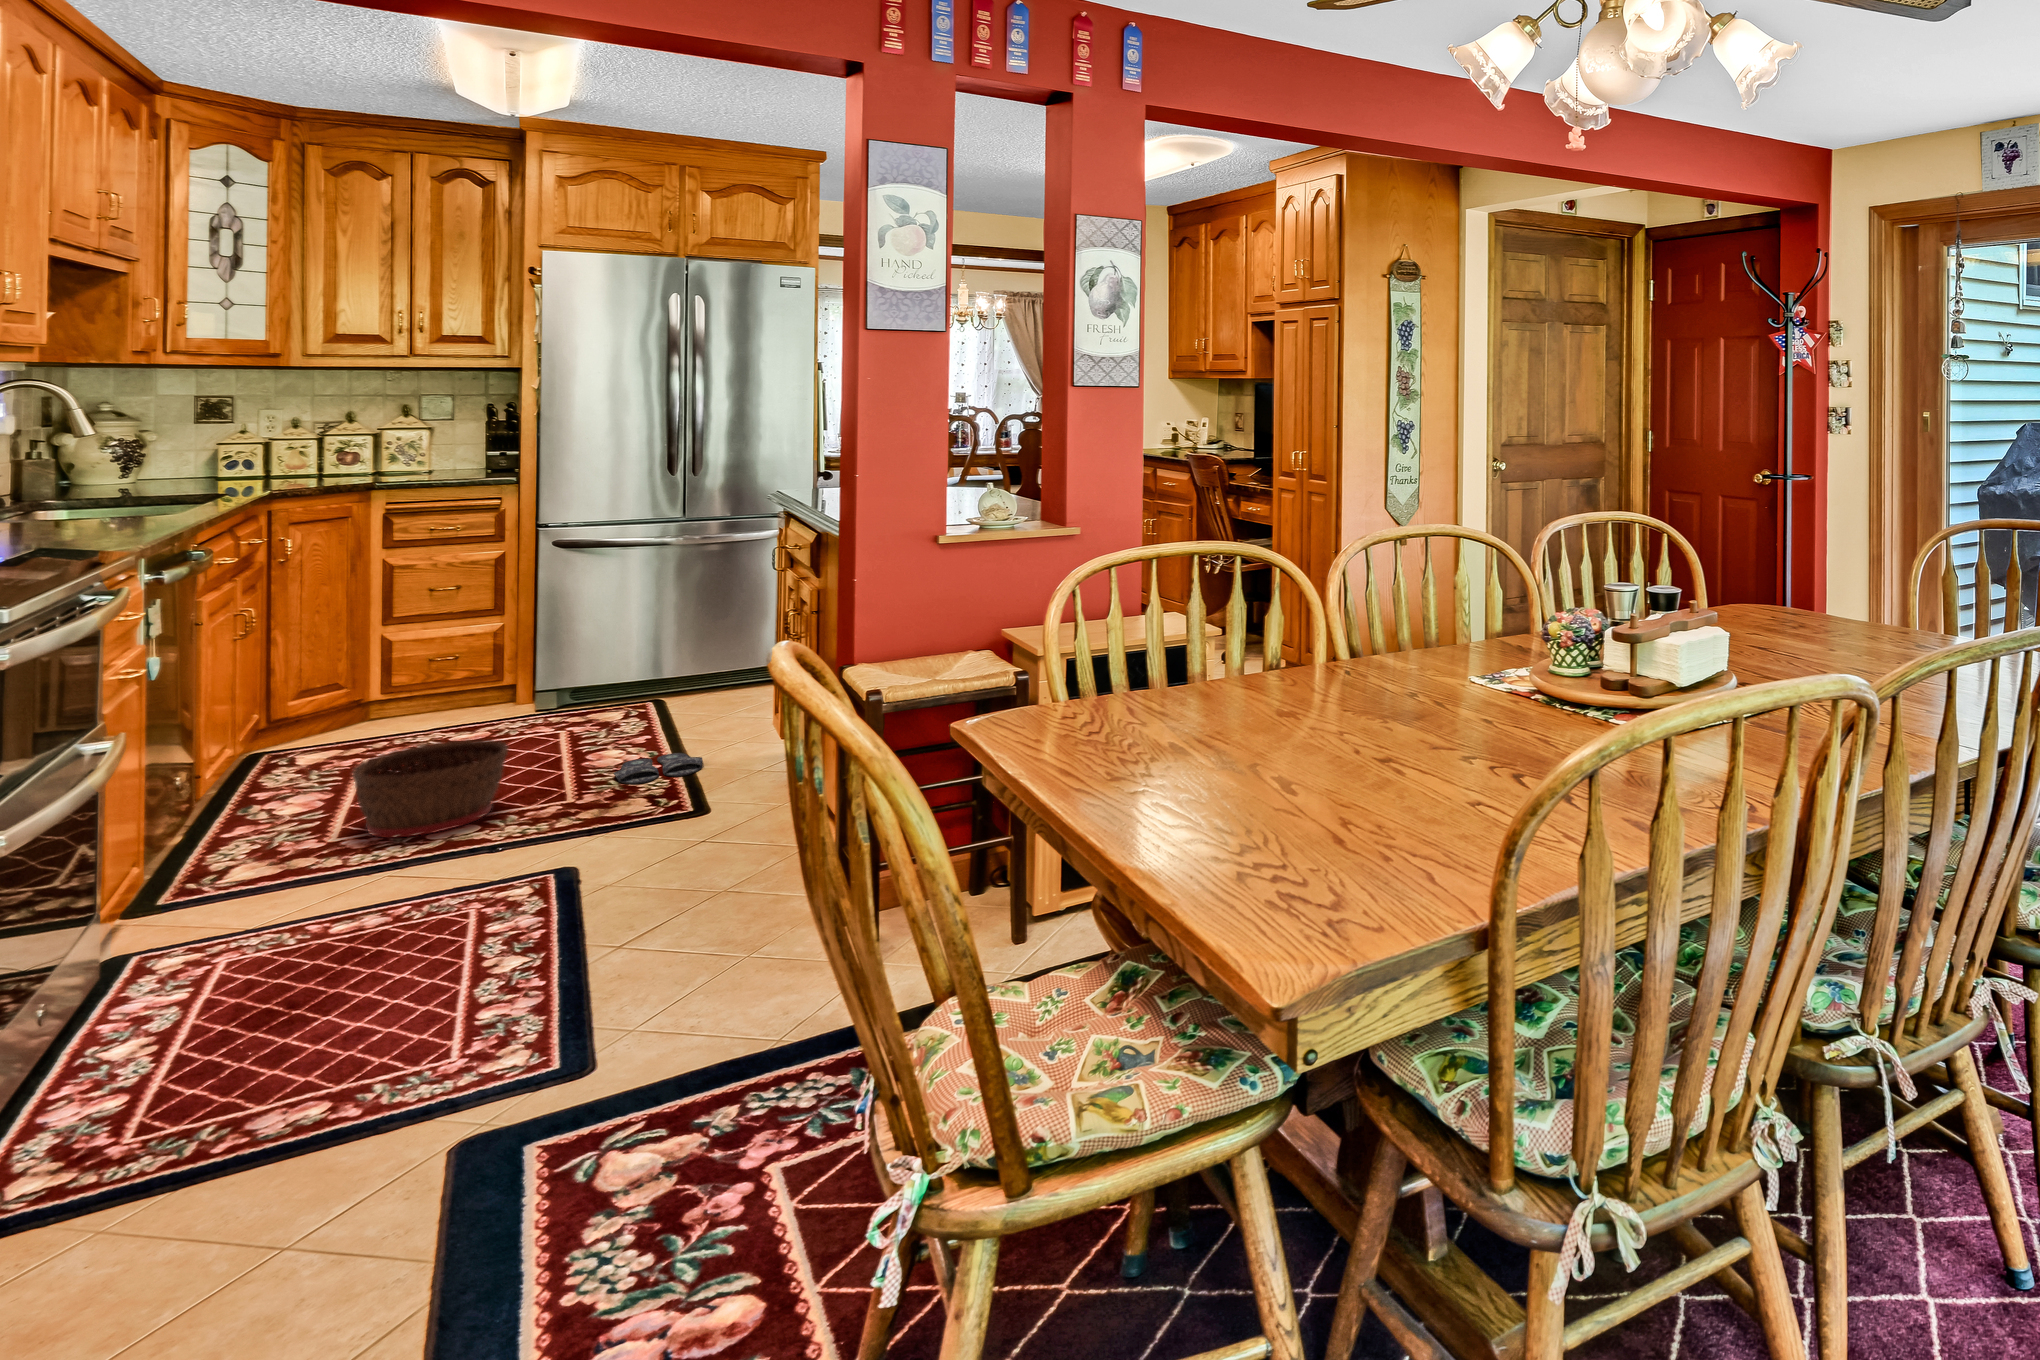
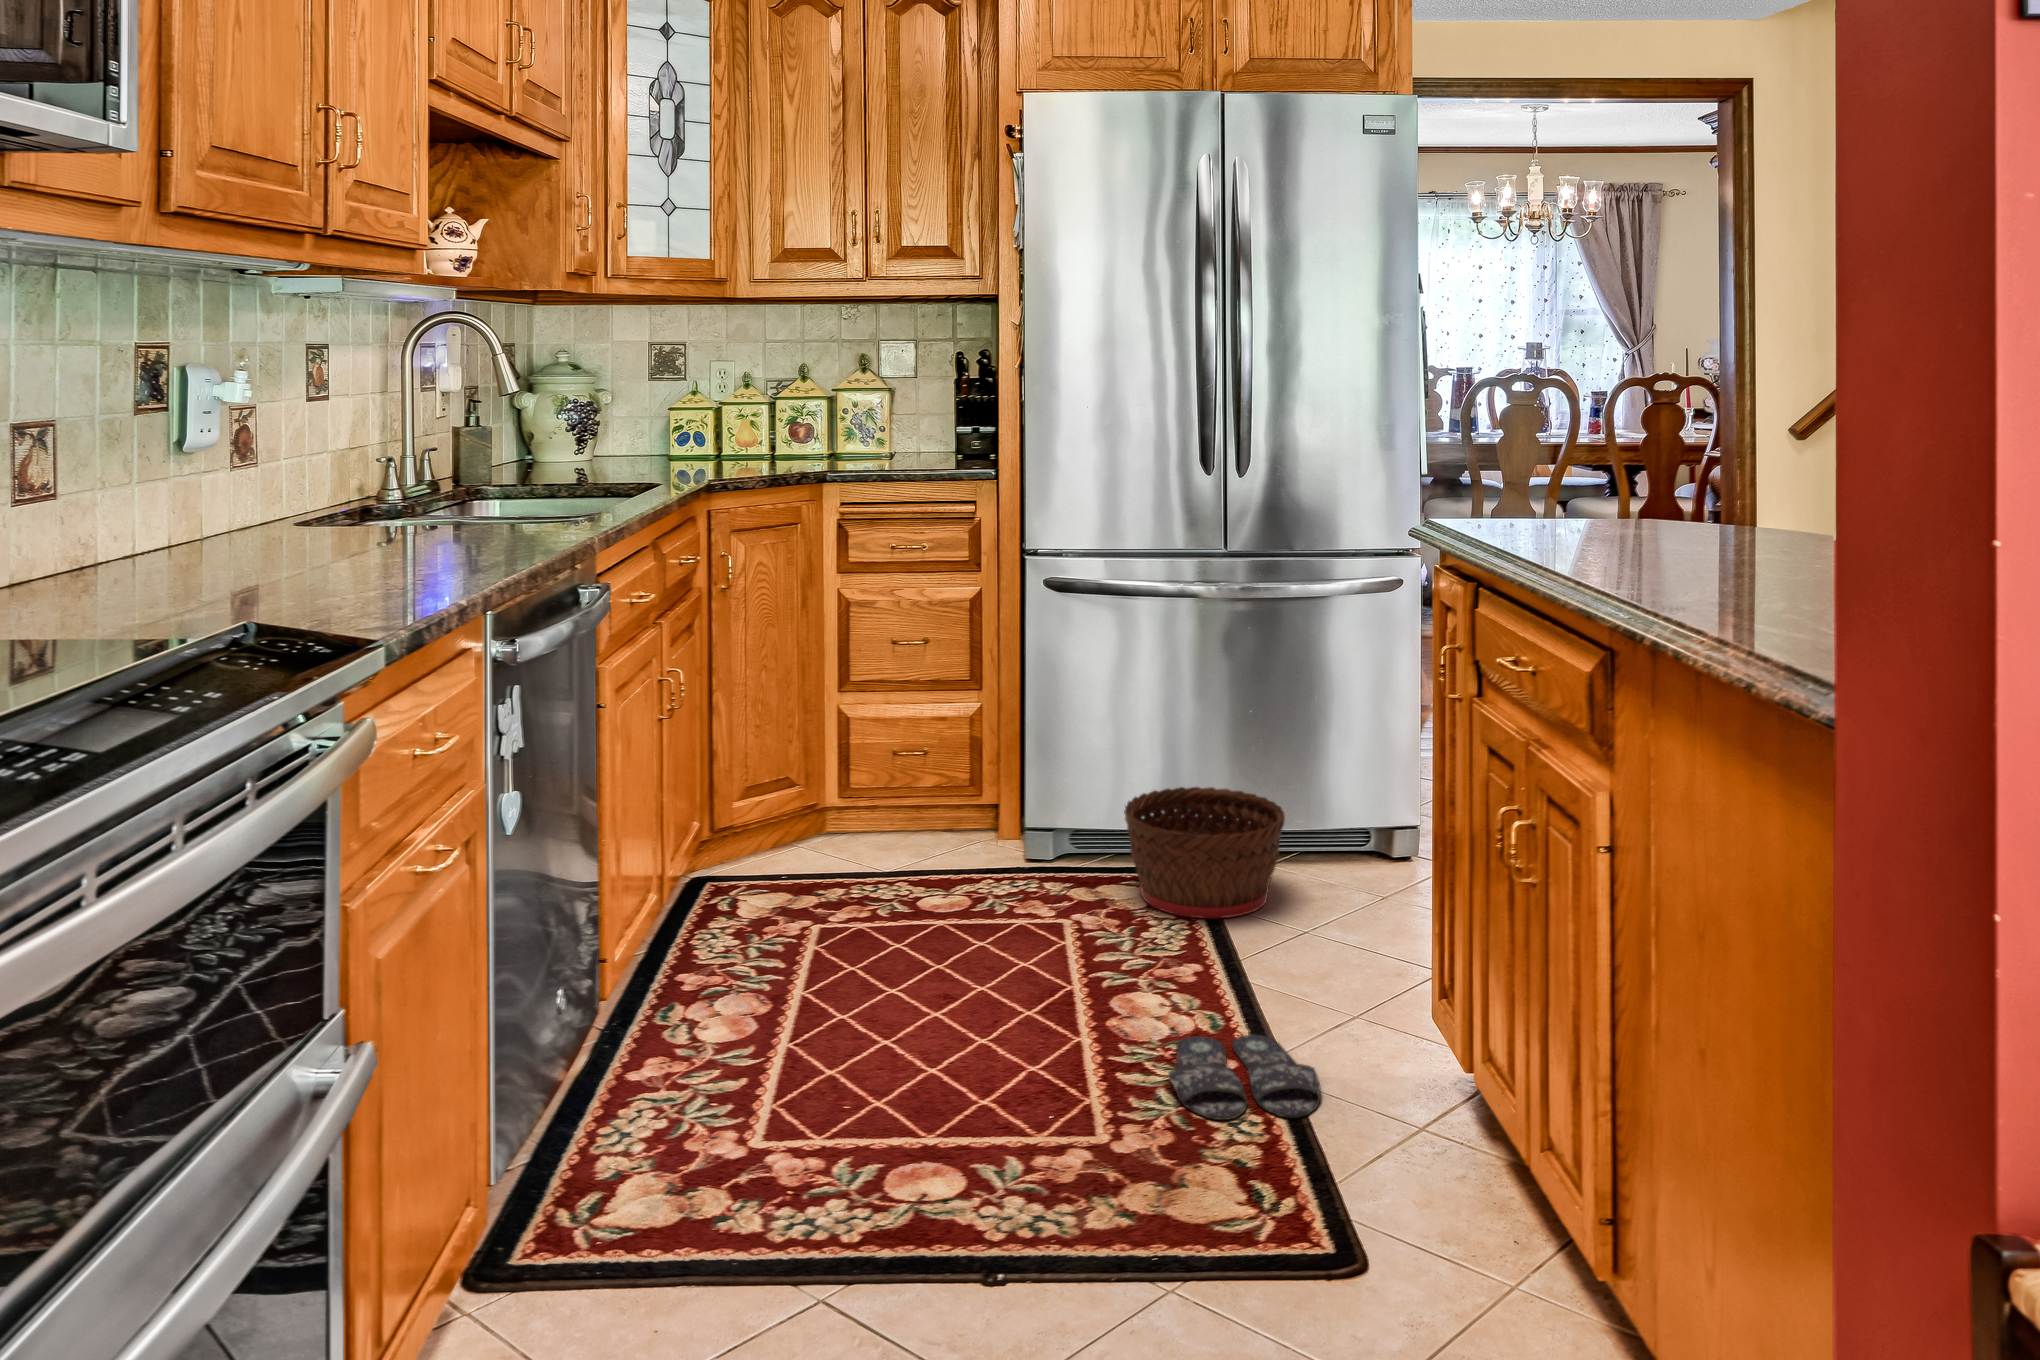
basket: present [352,739,509,838] -> present [1124,787,1285,919]

